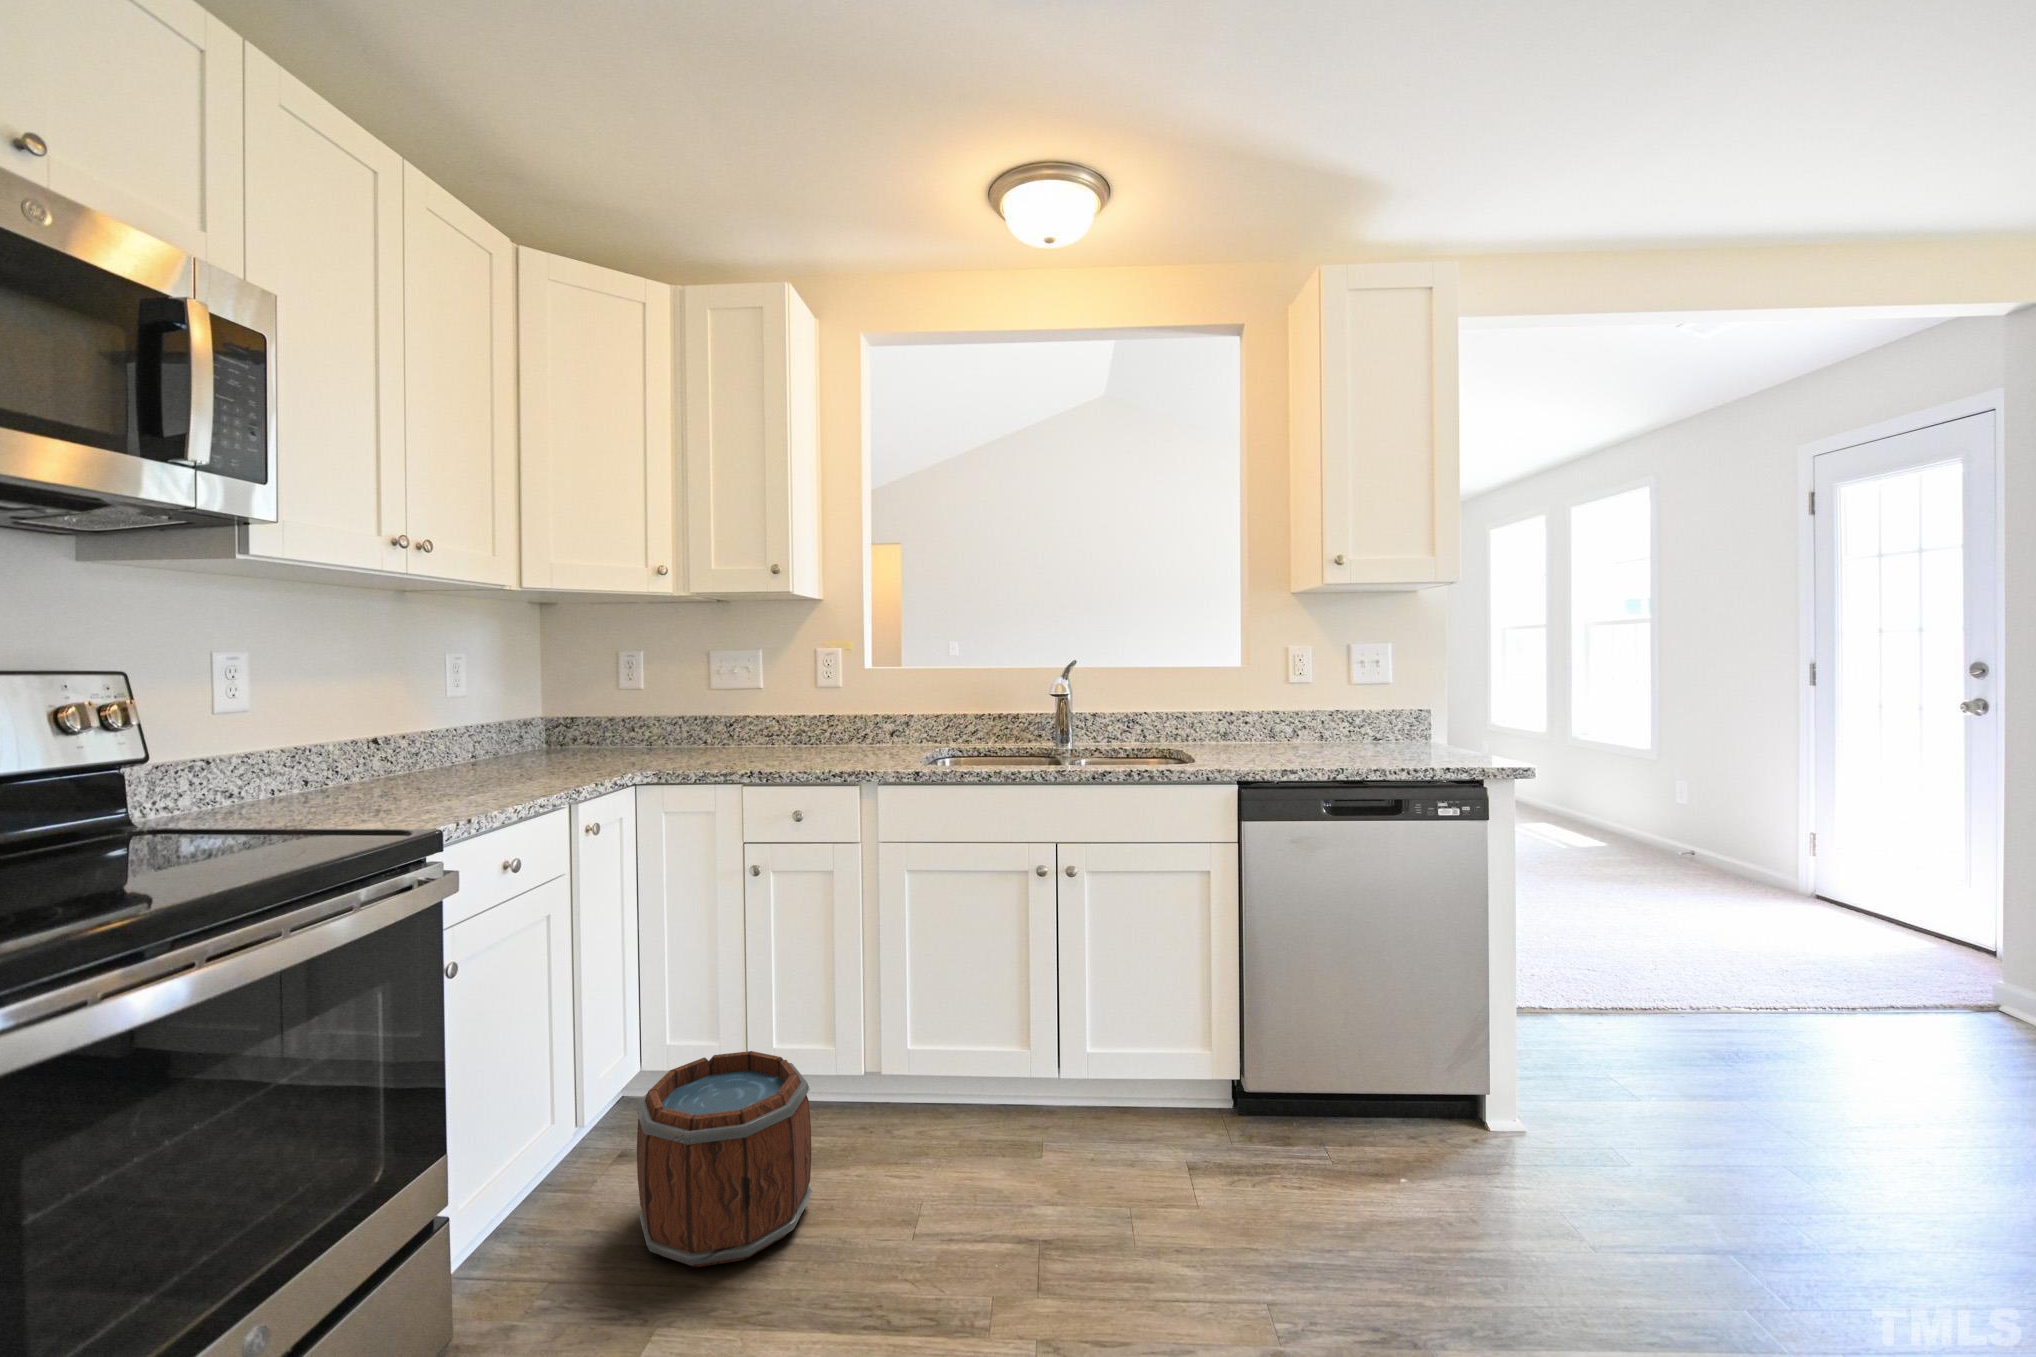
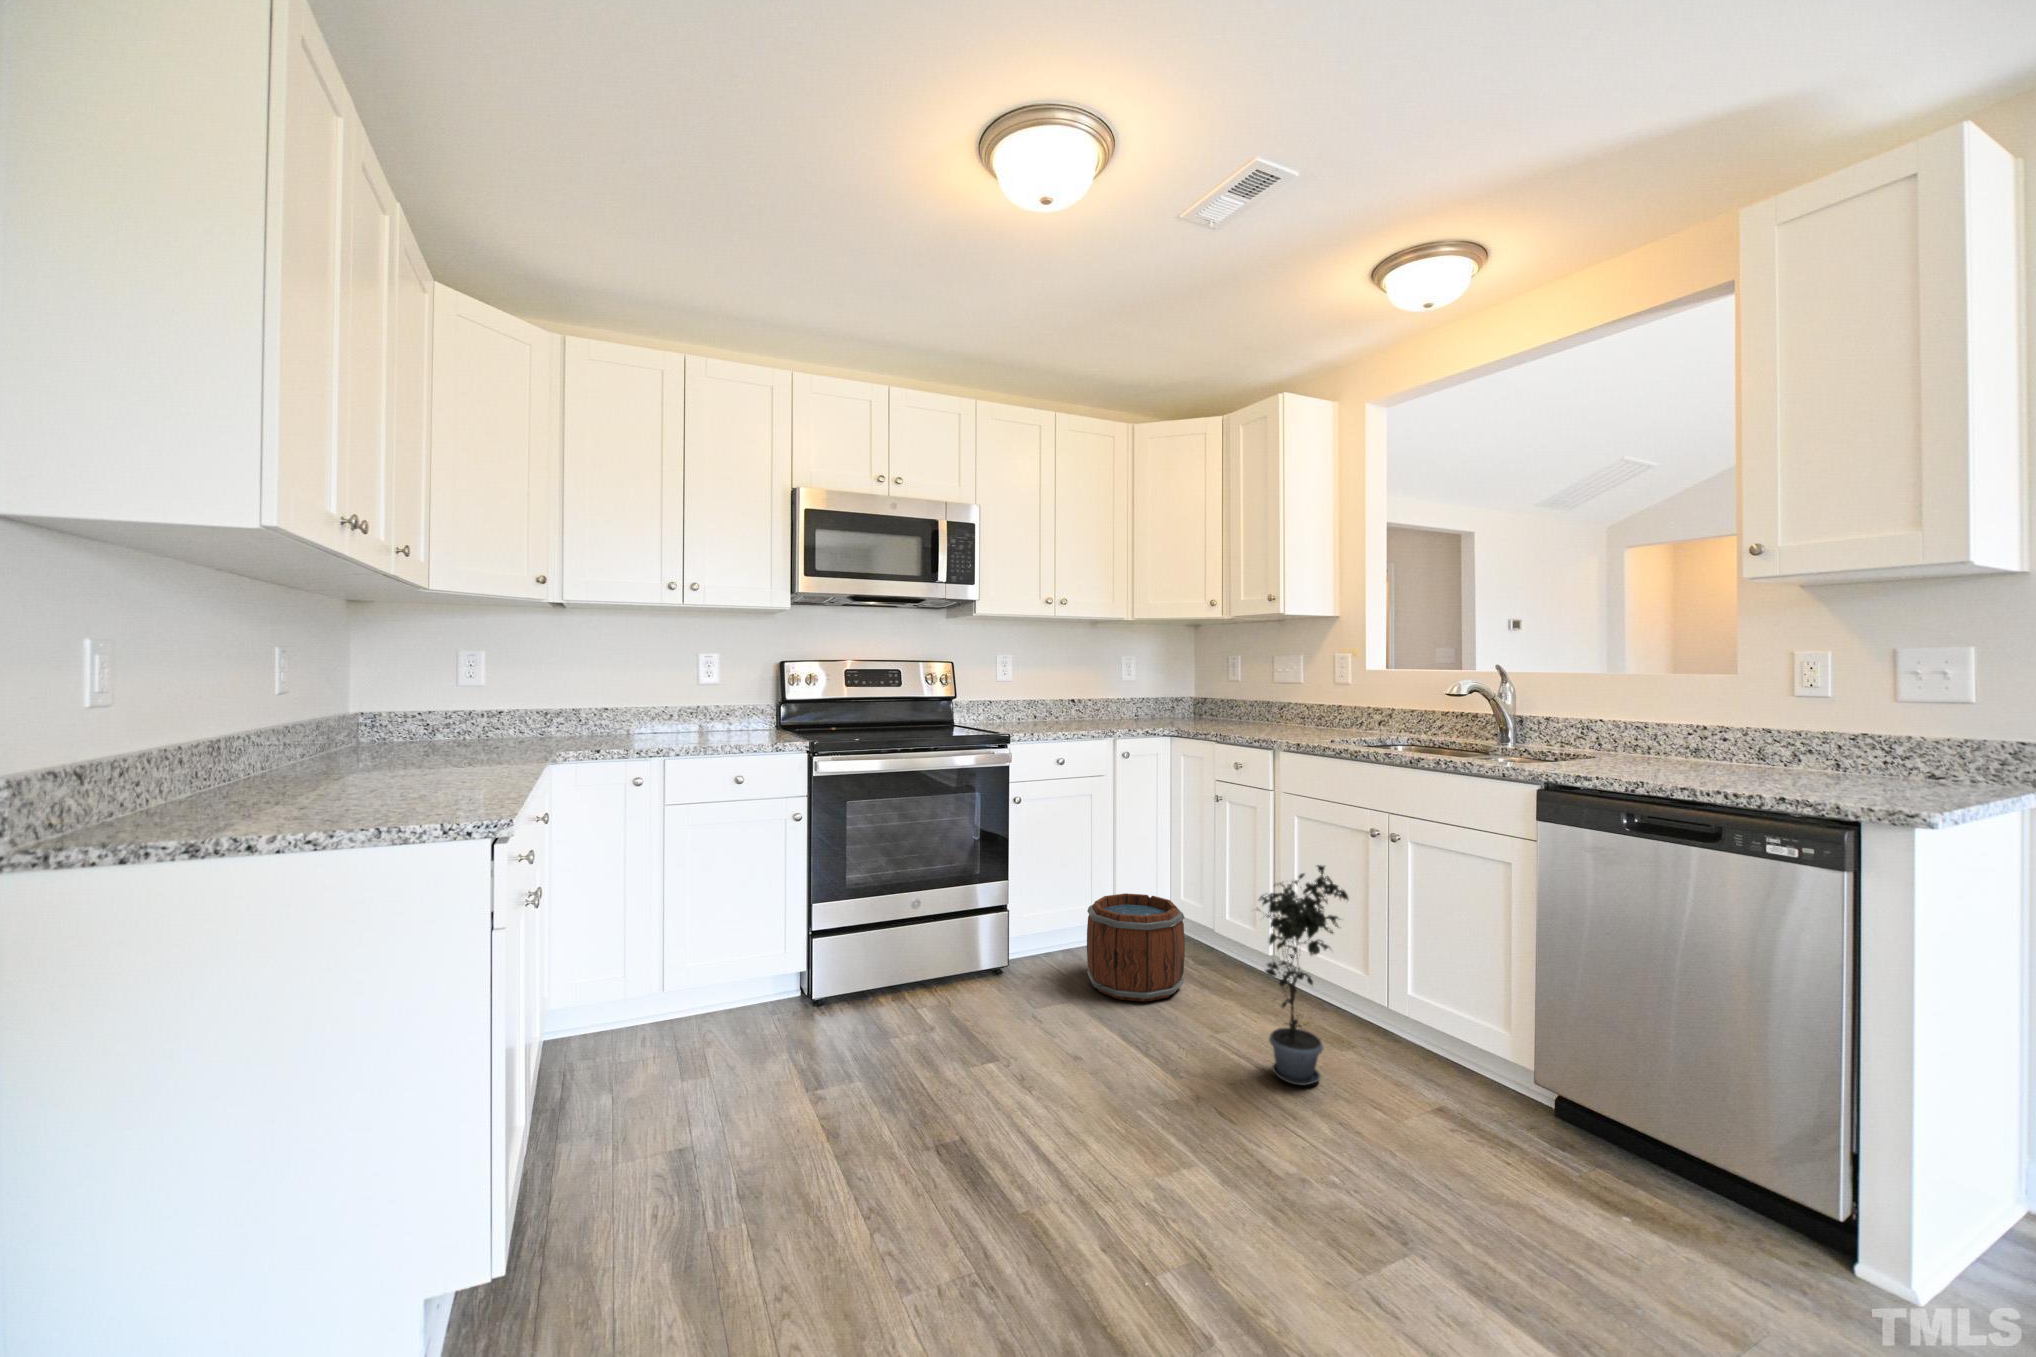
potted plant: none [1024,926,1163,1234] -> present [1257,865,1348,1085]

